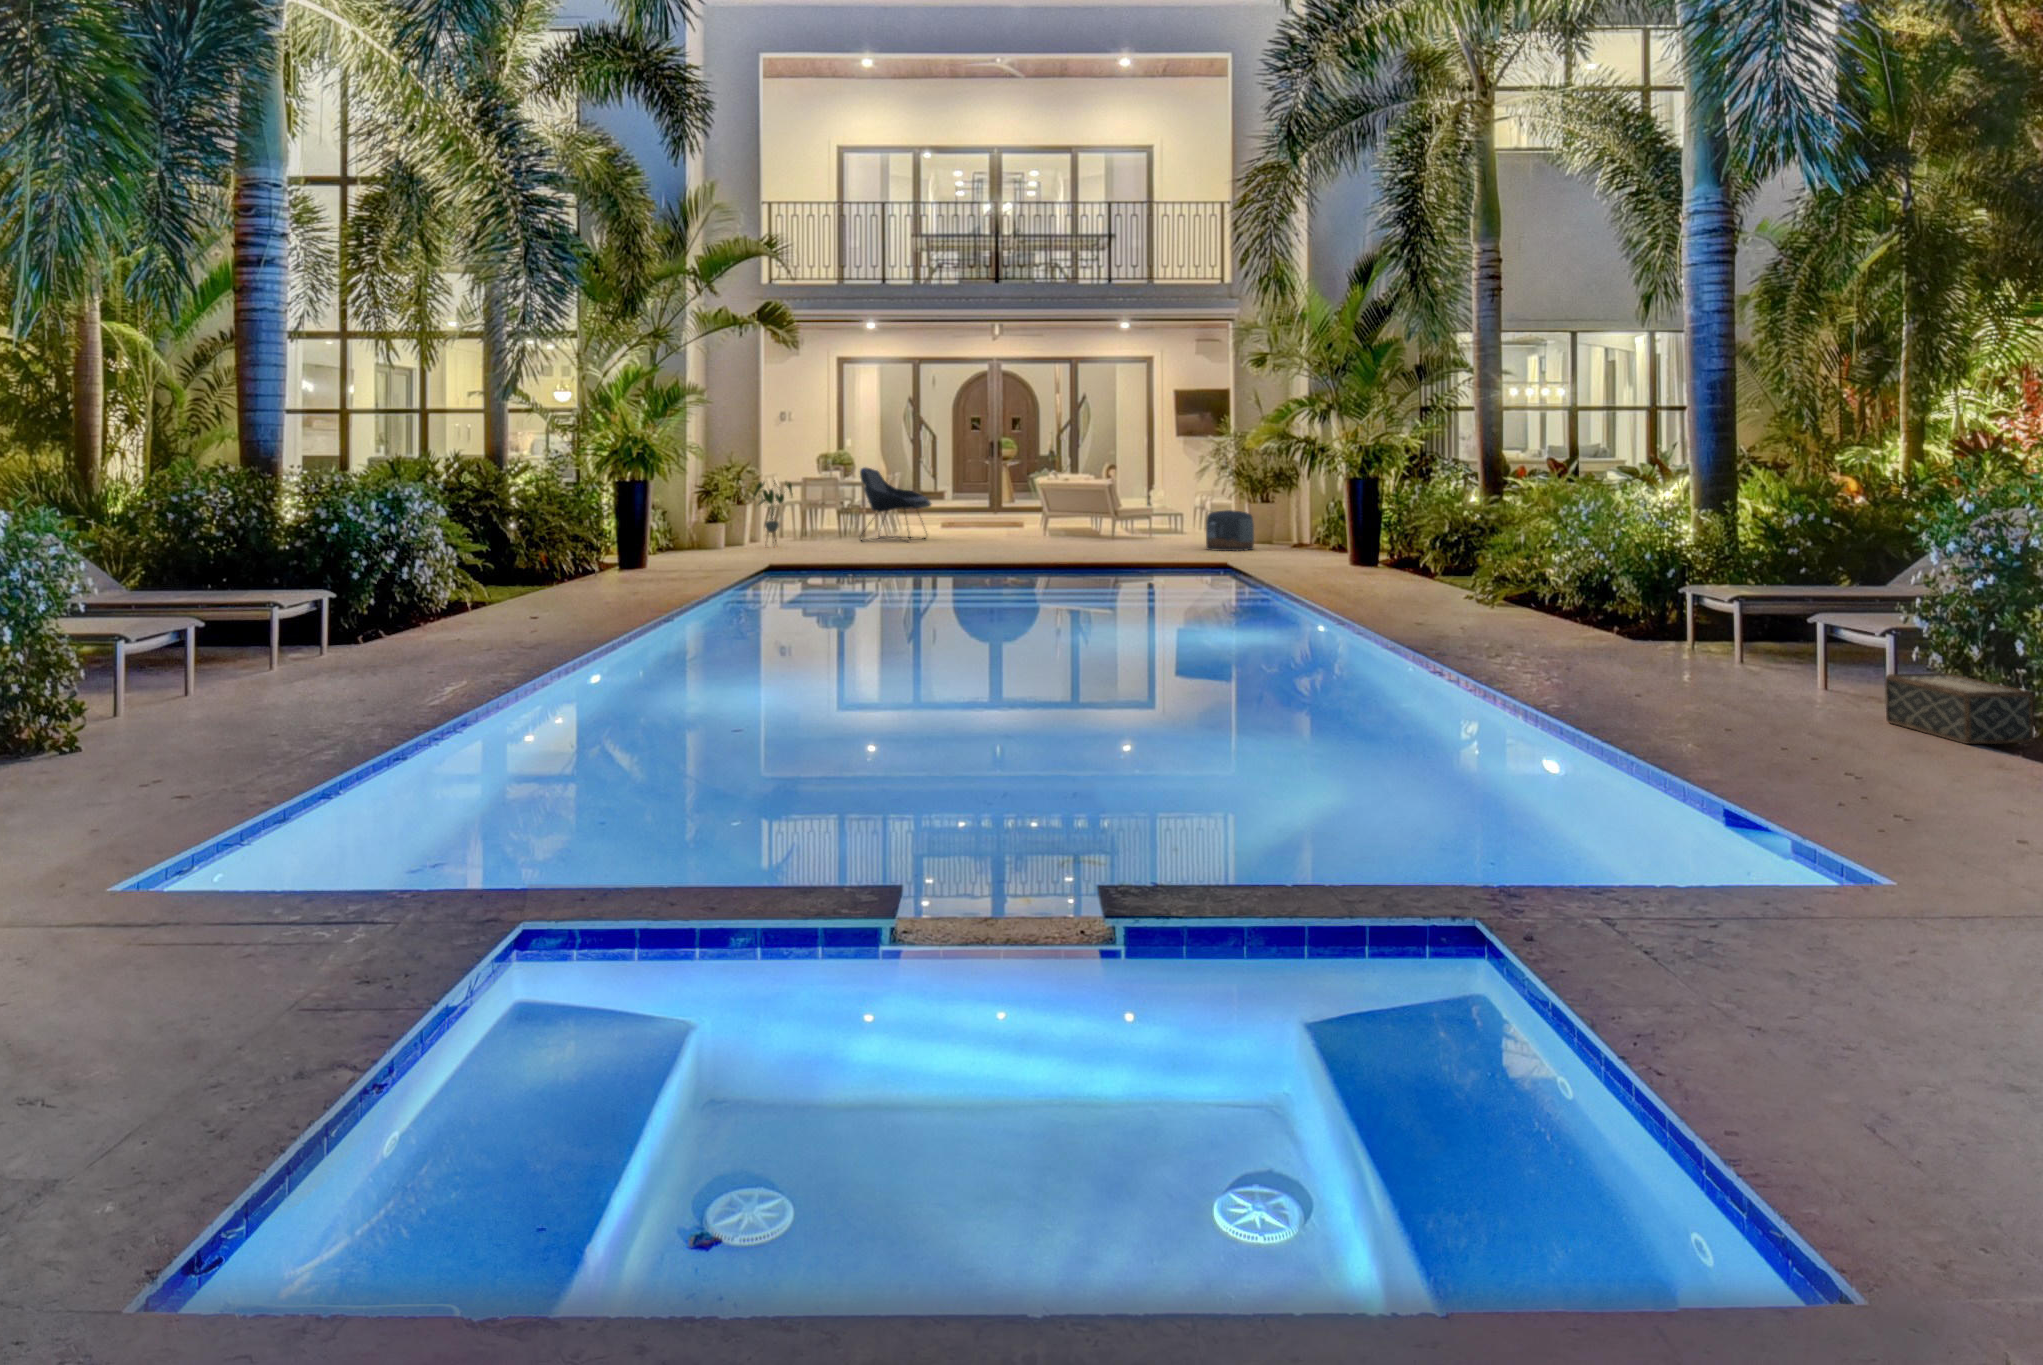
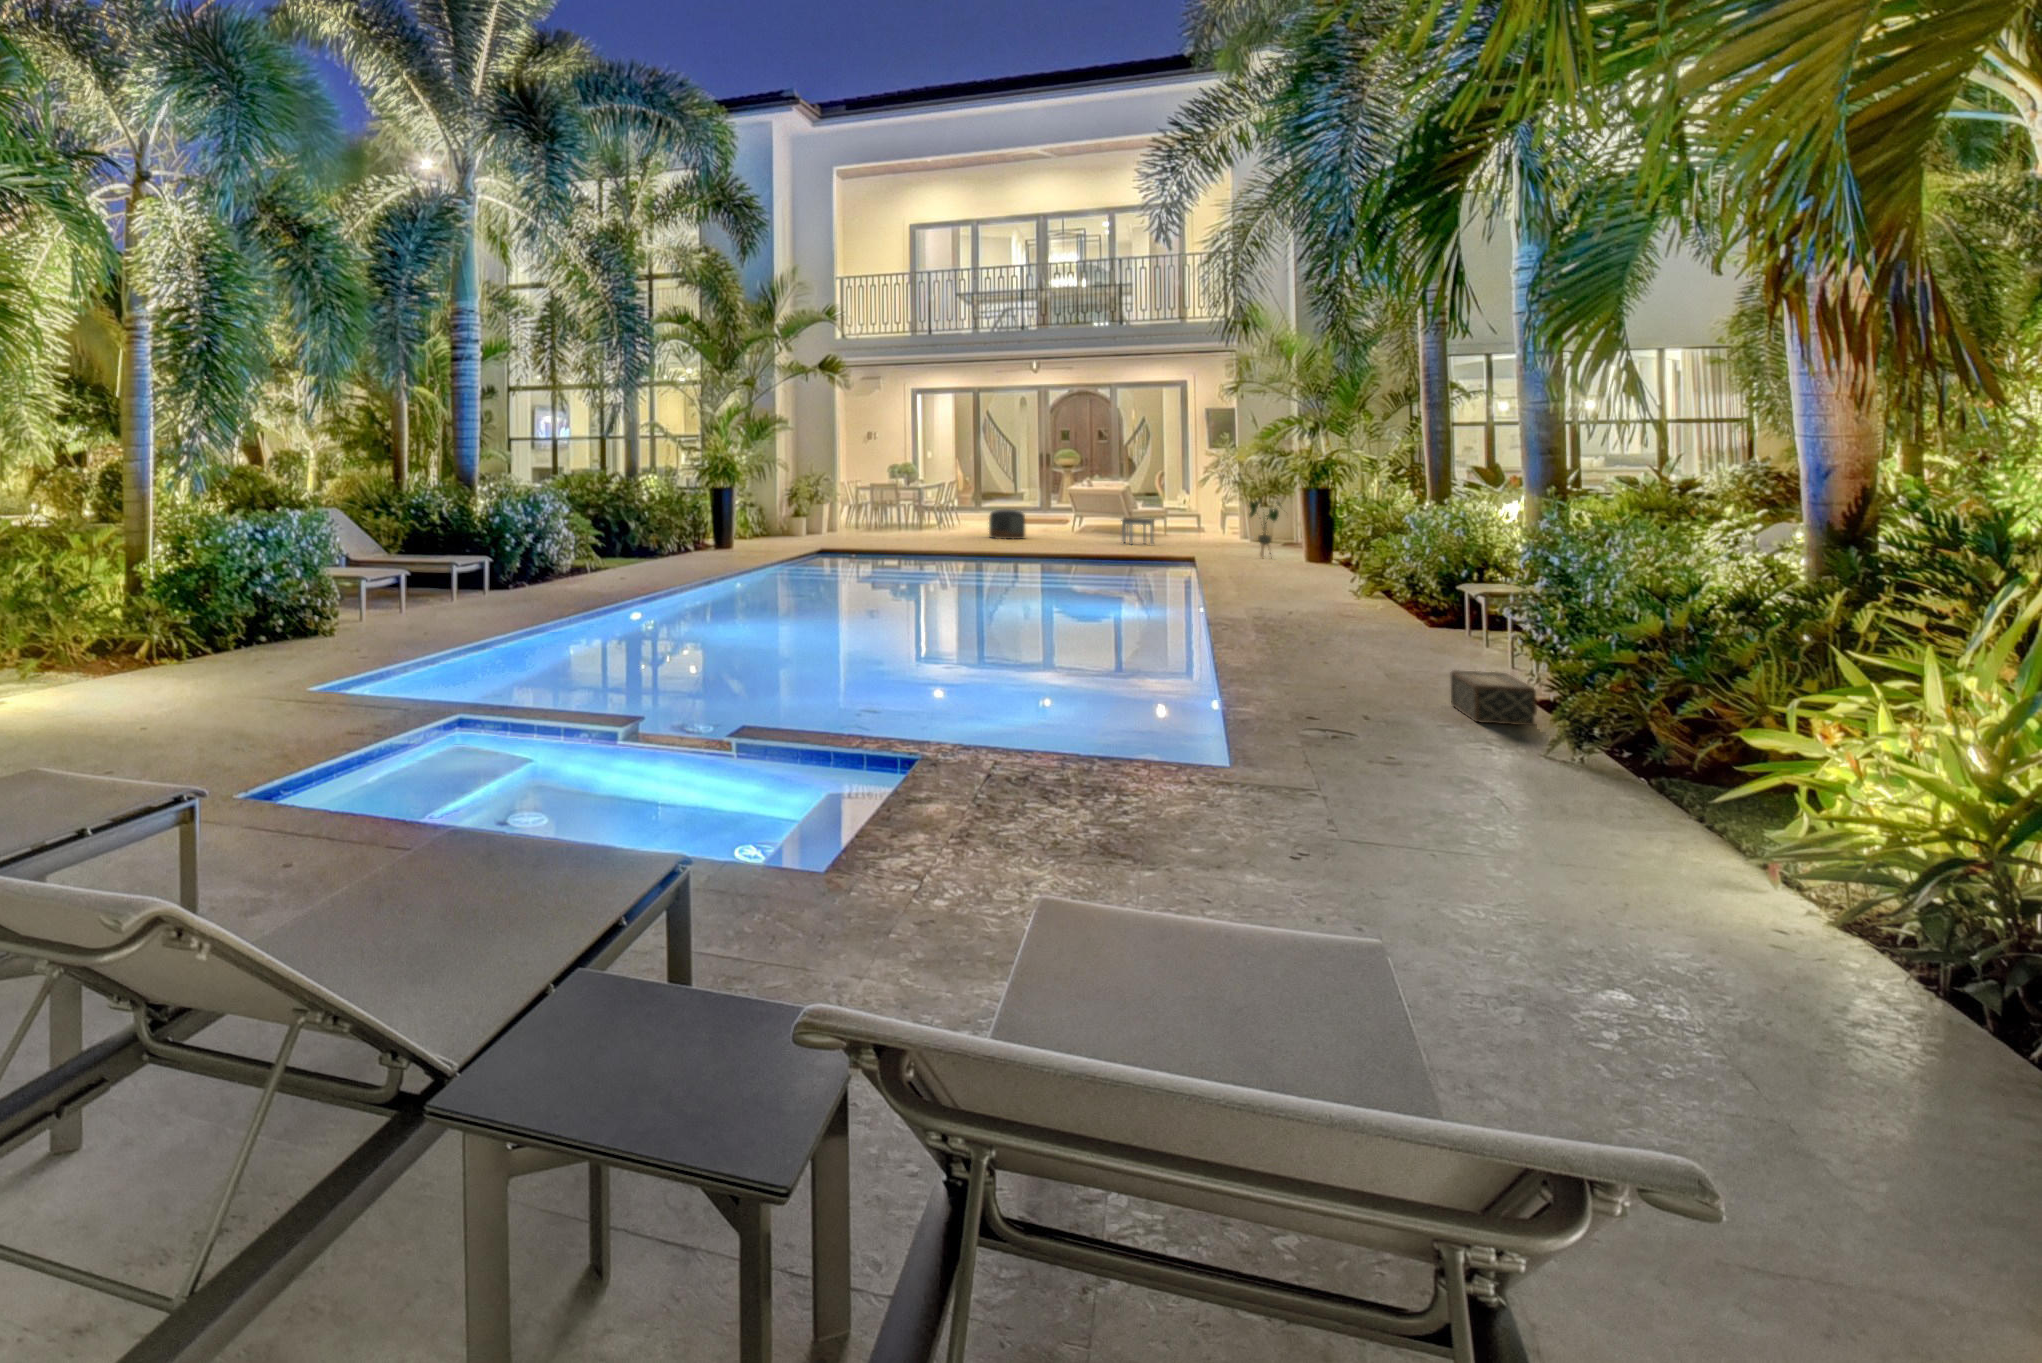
lounge chair: present [860,468,931,542] -> none [915,478,976,537]
house plant: present [753,482,793,543] -> present [1250,498,1281,557]
pouf: present [1206,510,1254,551] -> present [989,510,1025,539]
round table: none [1112,512,1151,544] -> present [1121,518,1154,544]

